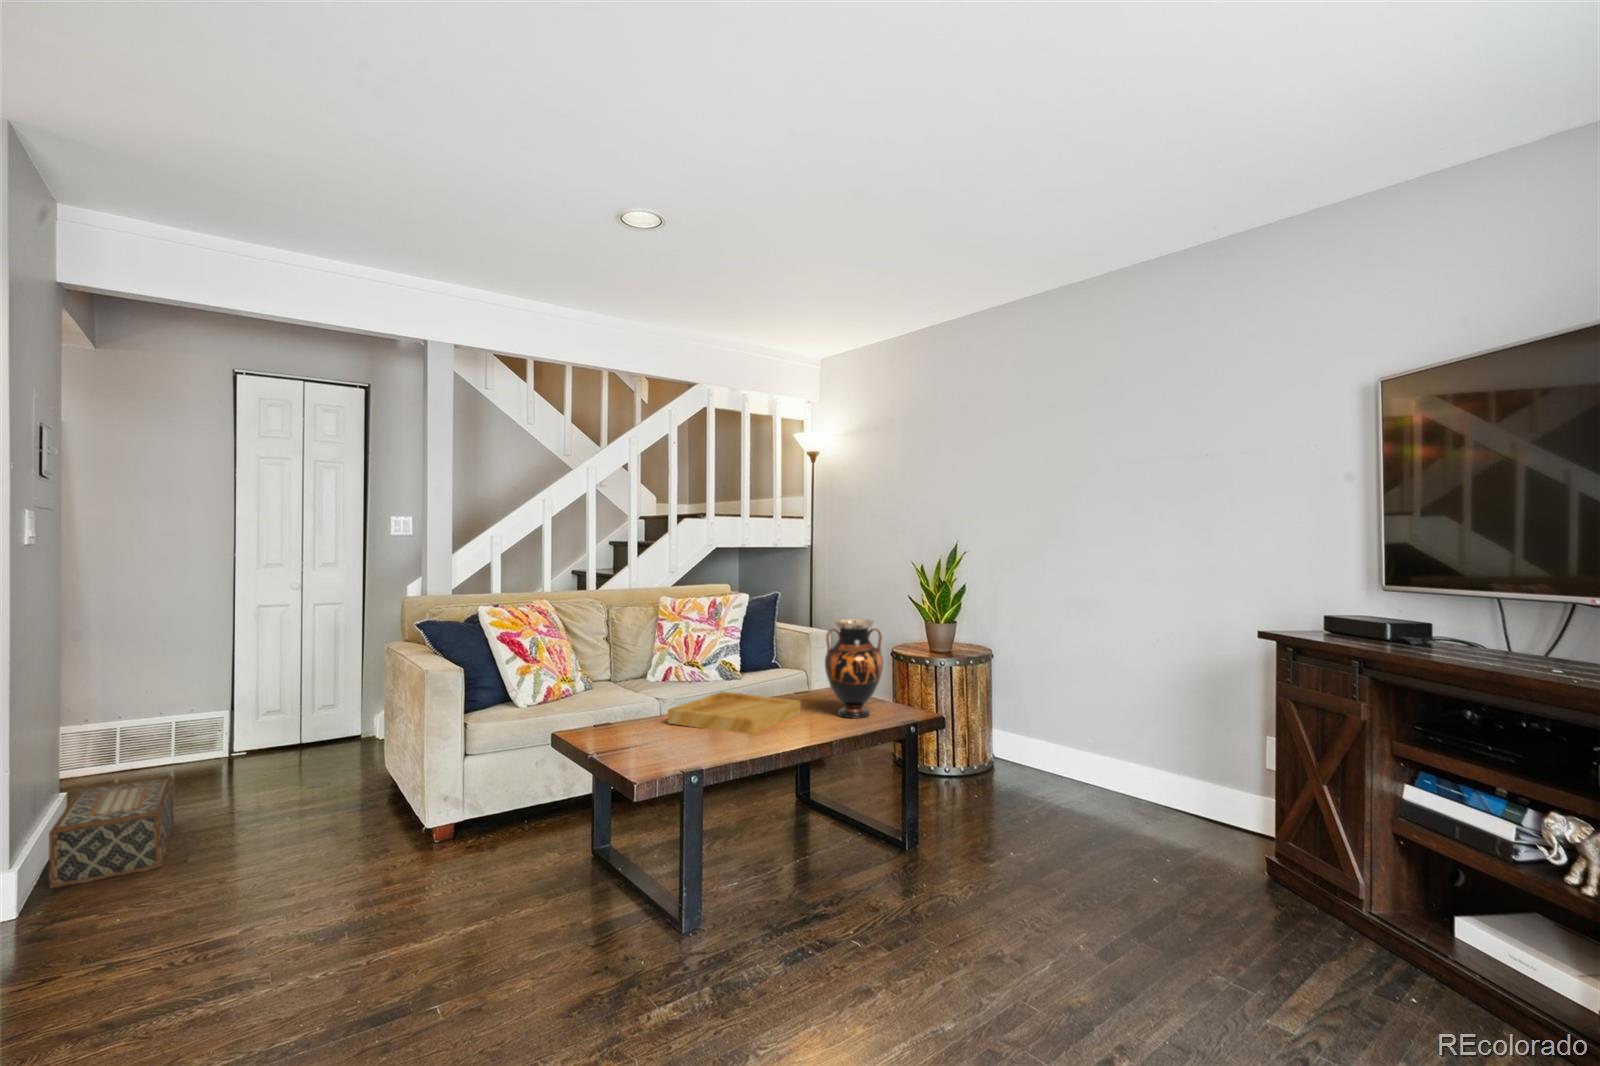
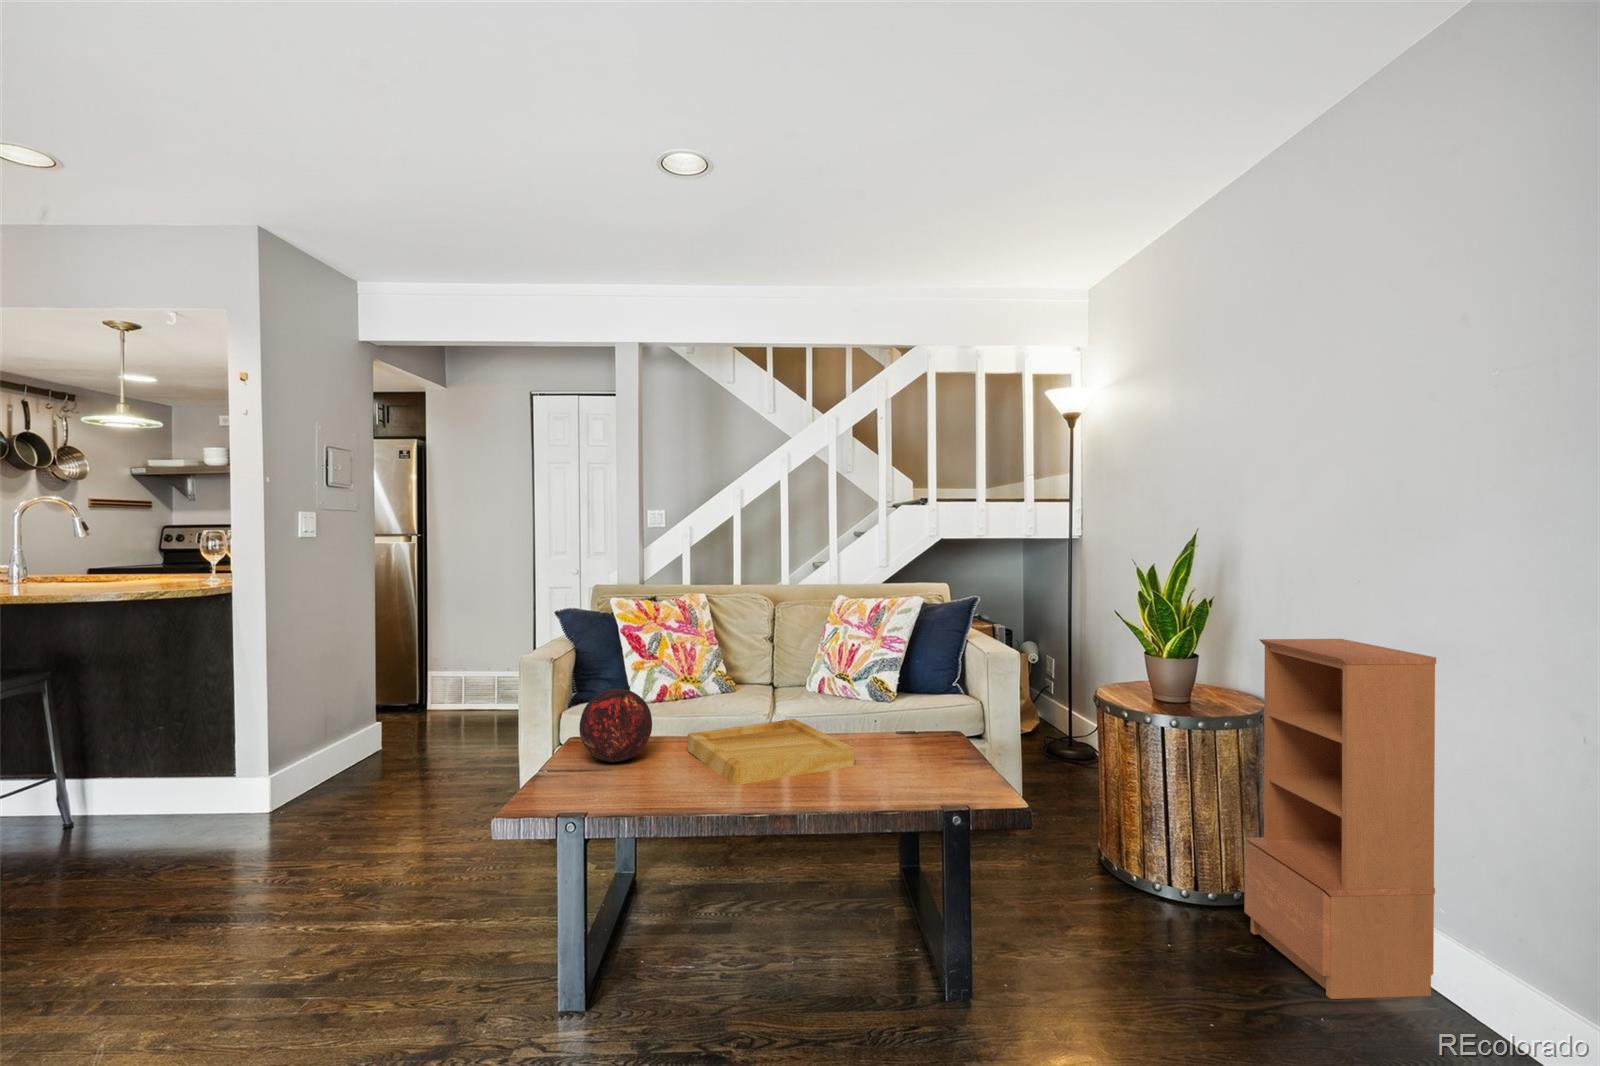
bookcase: none [996,605,1088,801] -> present [1244,639,1436,999]
vase: present [825,618,883,718] -> none [870,640,957,789]
decorative orb: none [597,676,657,737] -> present [579,689,652,762]
woven basket: present [49,775,174,889] -> none [292,724,419,803]

